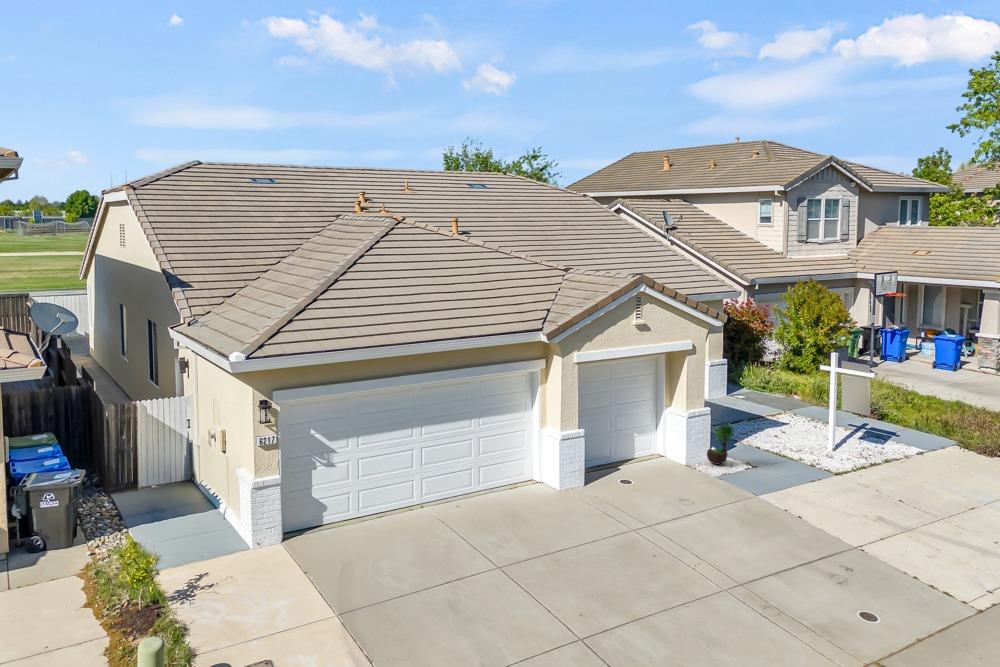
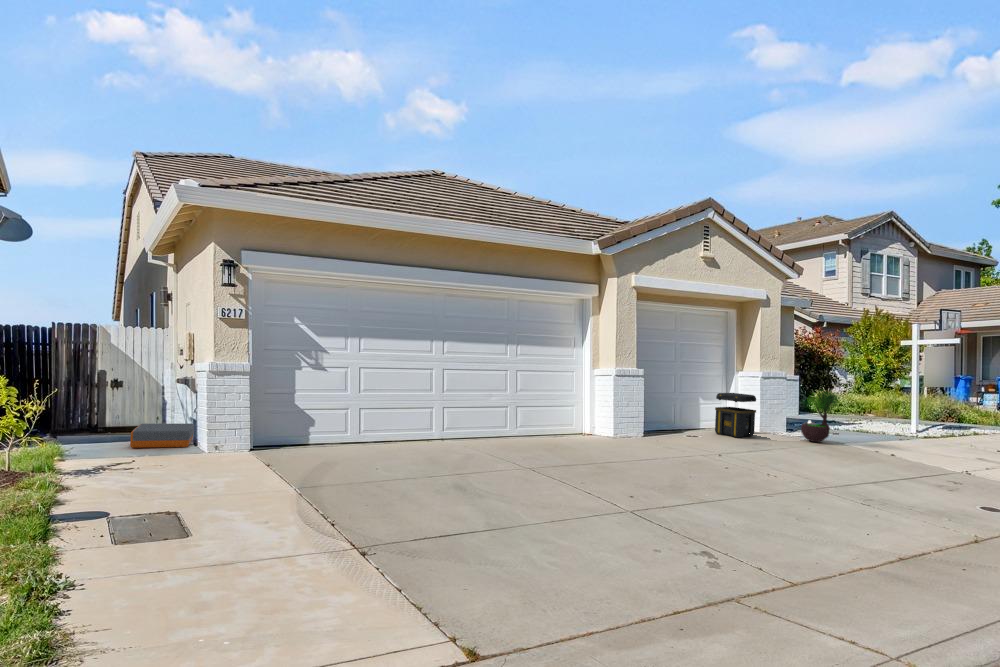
toolbox: none [640,425,673,466] -> present [715,393,756,438]
storage box: none [197,522,245,553] -> present [130,423,194,448]

